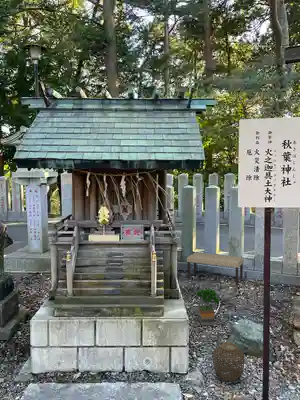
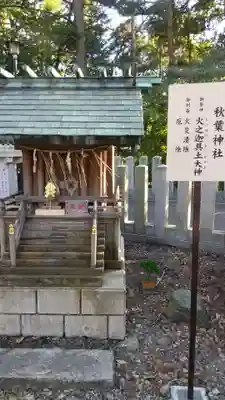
bench: present [187,253,244,285] -> none [135,227,188,256]
woven basket: present [213,343,244,381] -> none [148,311,178,348]

